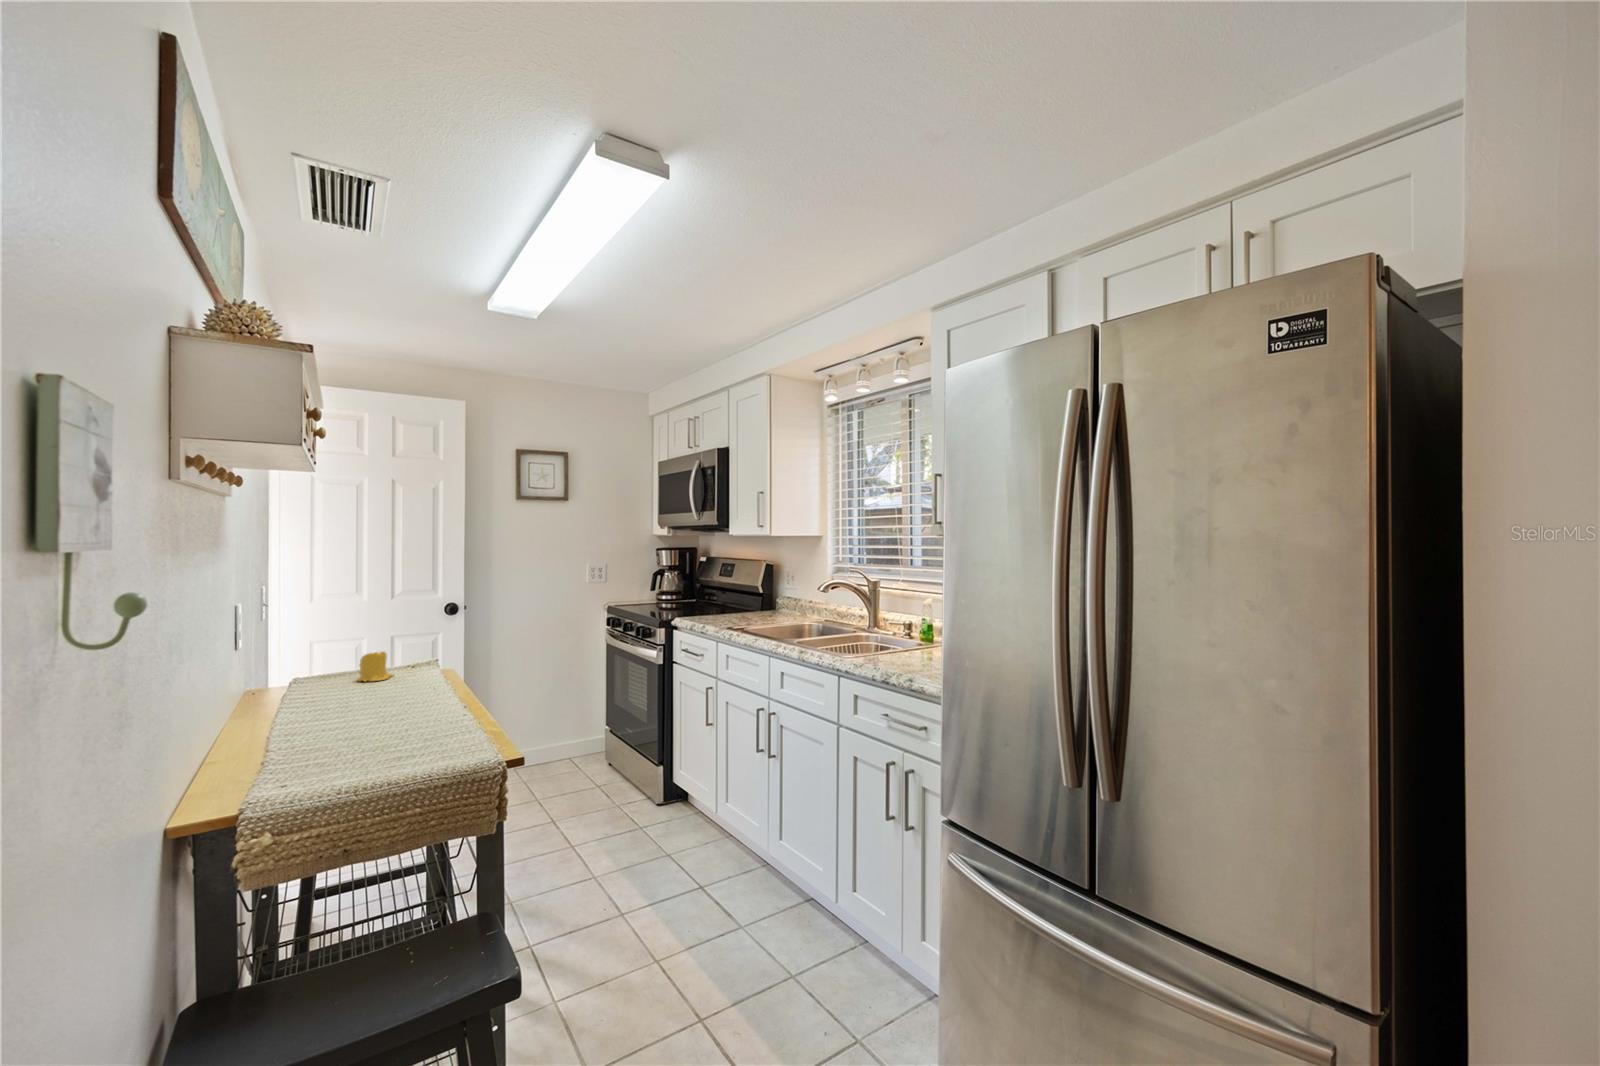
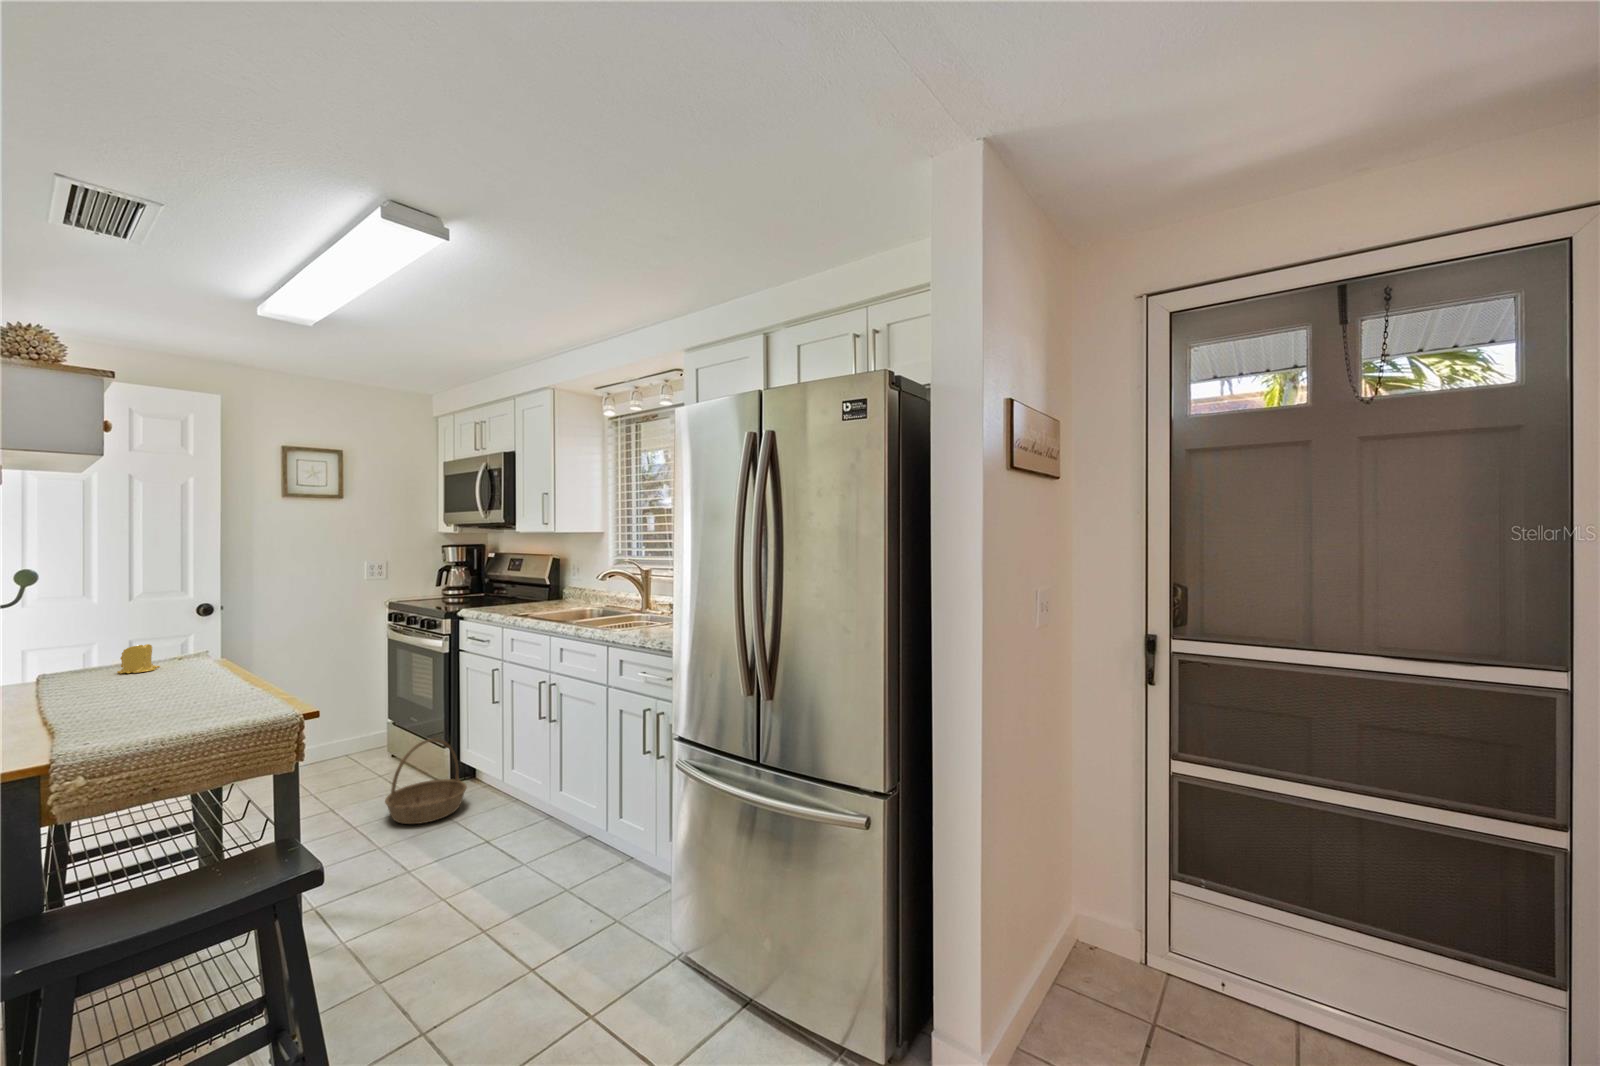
basket: none [602,759,680,852] -> present [385,739,467,824]

